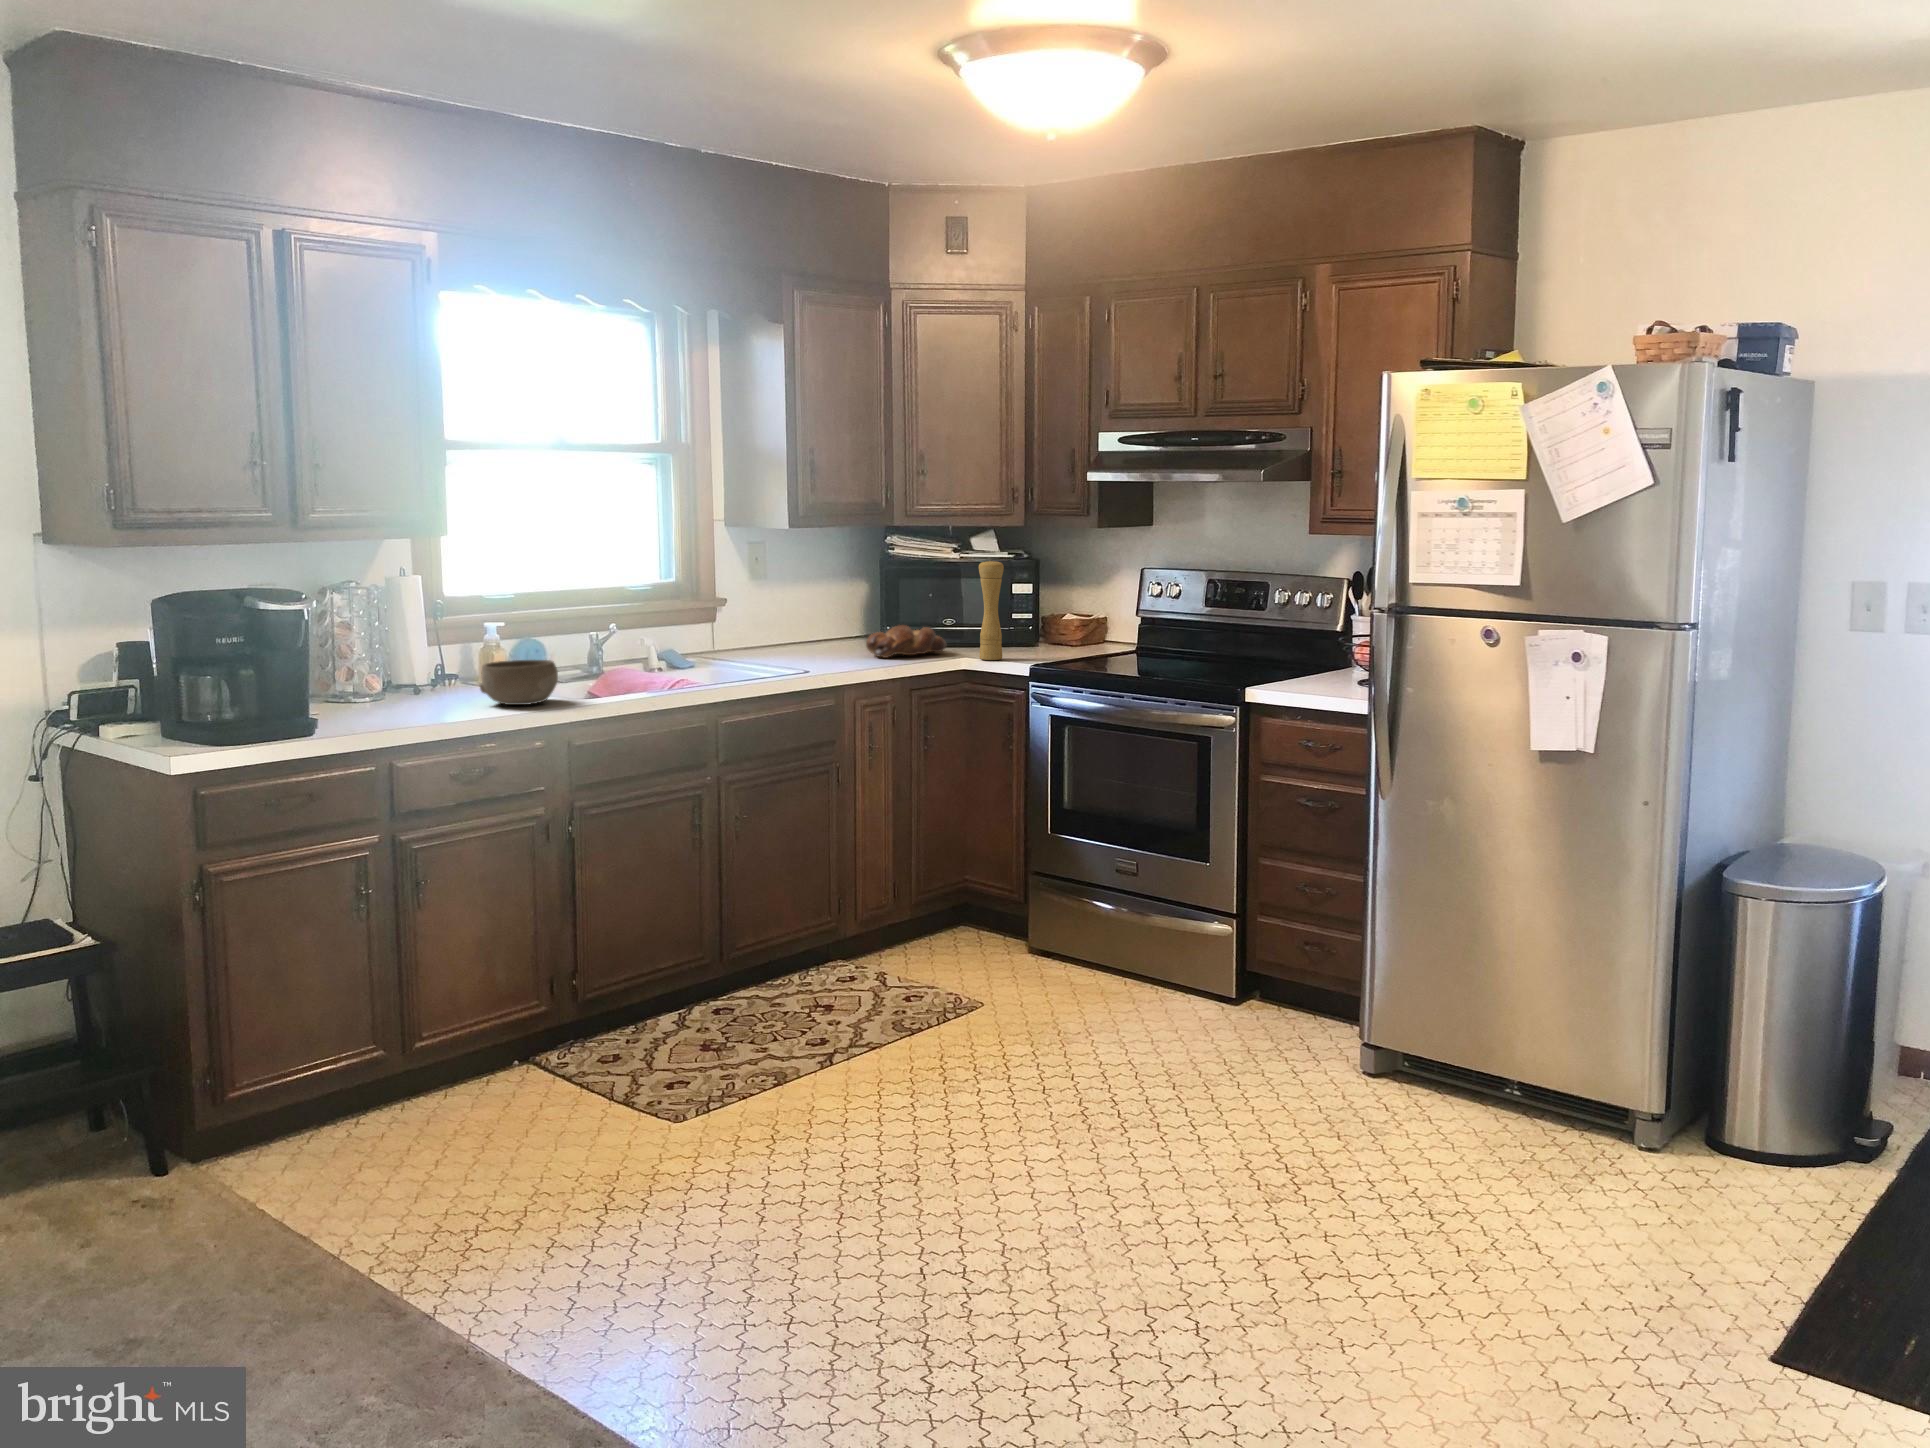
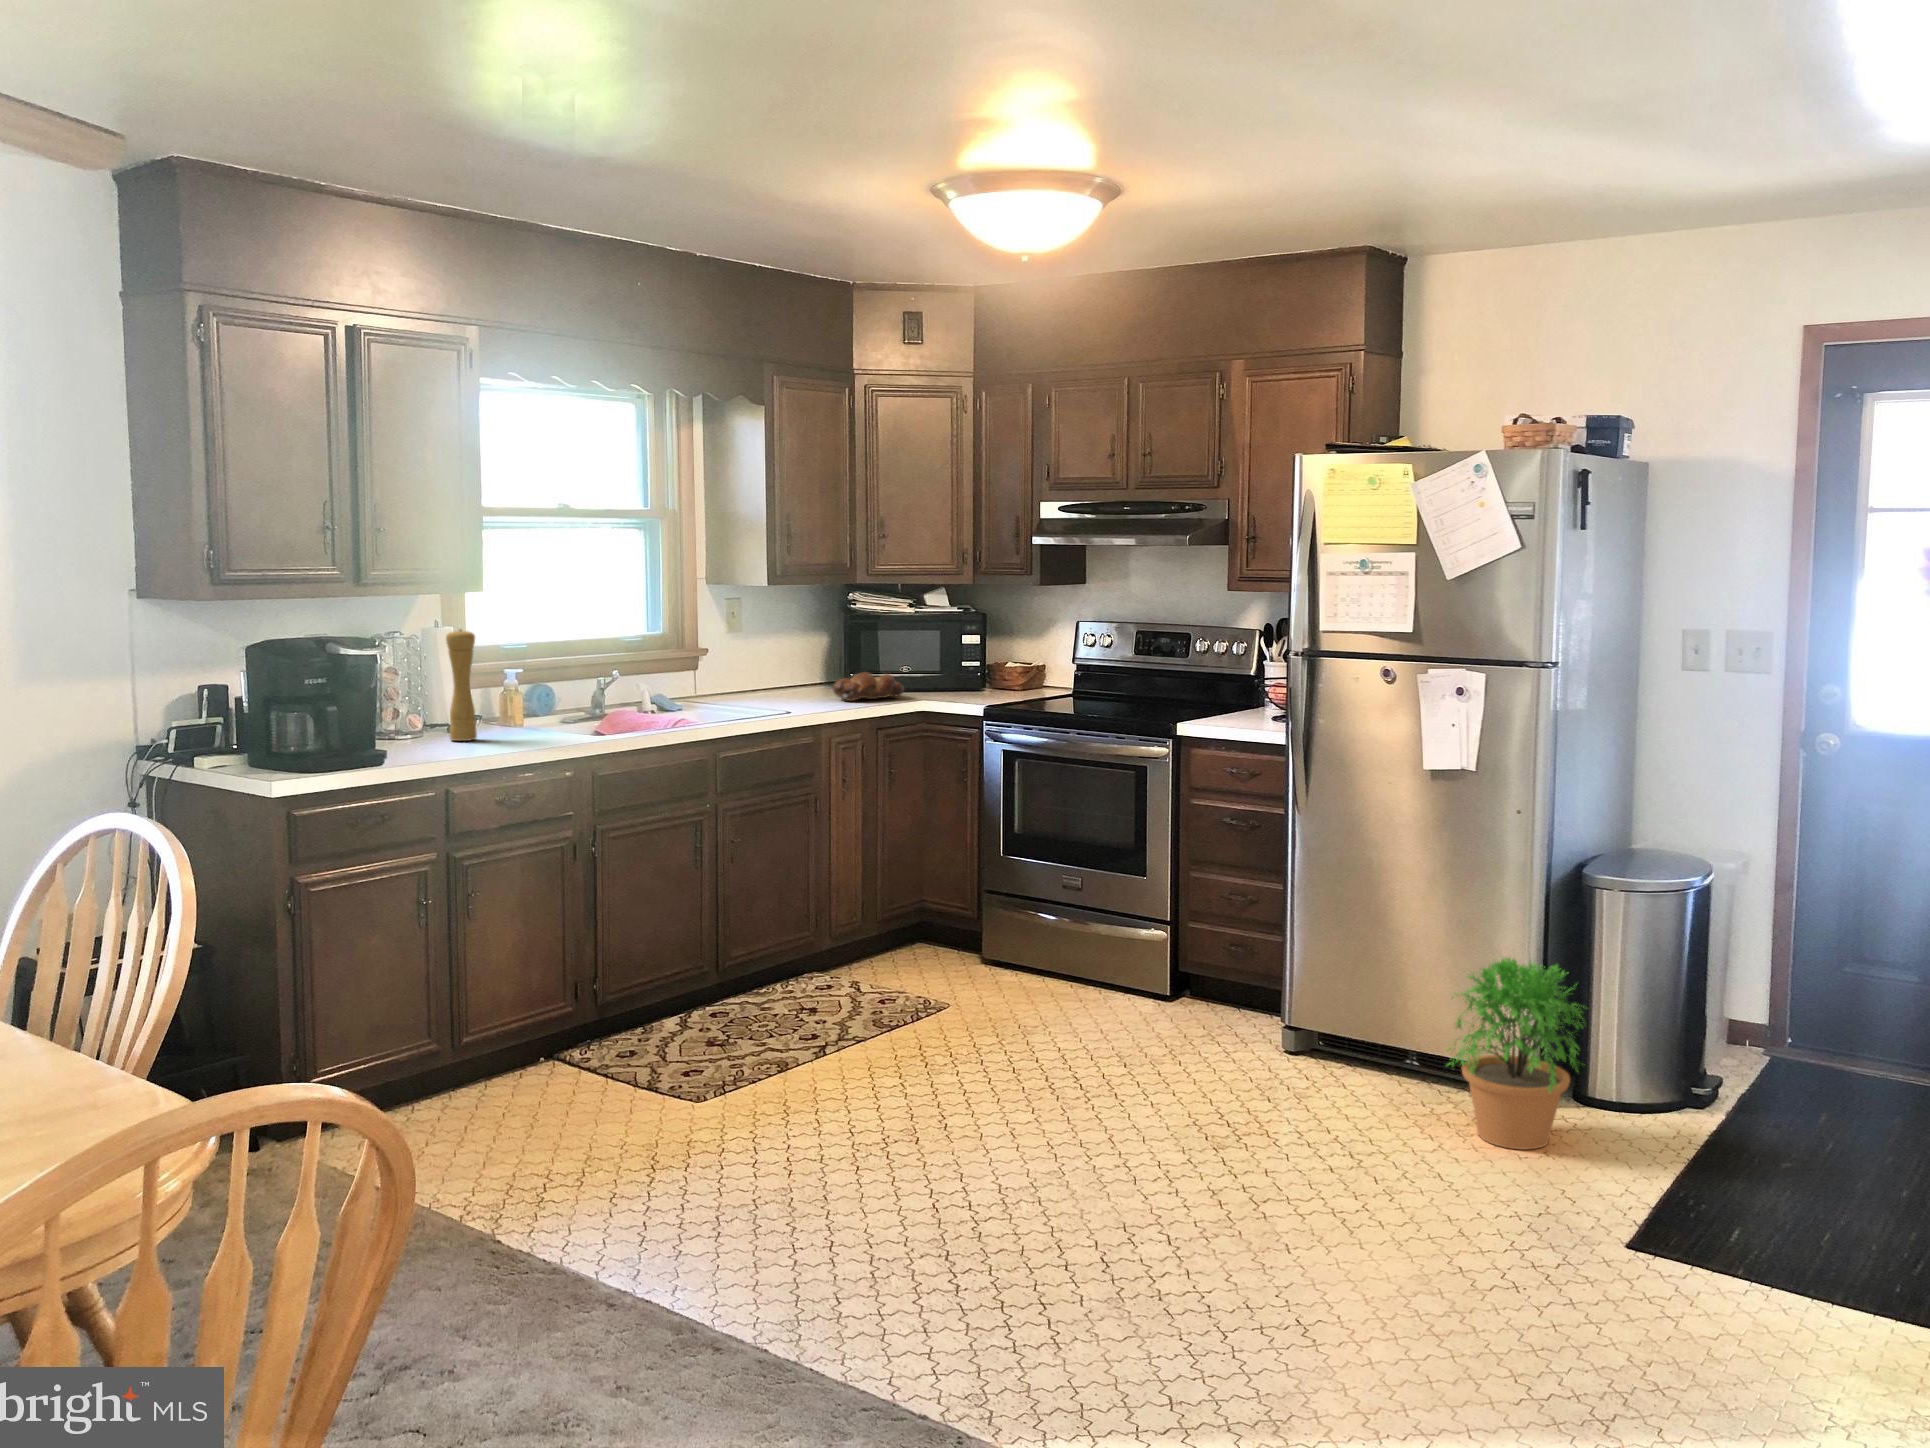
pepper mill: present [979,560,1004,660] -> present [446,629,477,741]
bowl: present [479,660,558,705] -> none [512,701,581,740]
potted plant: none [1549,977,1729,1212] -> present [1447,958,1584,1150]

